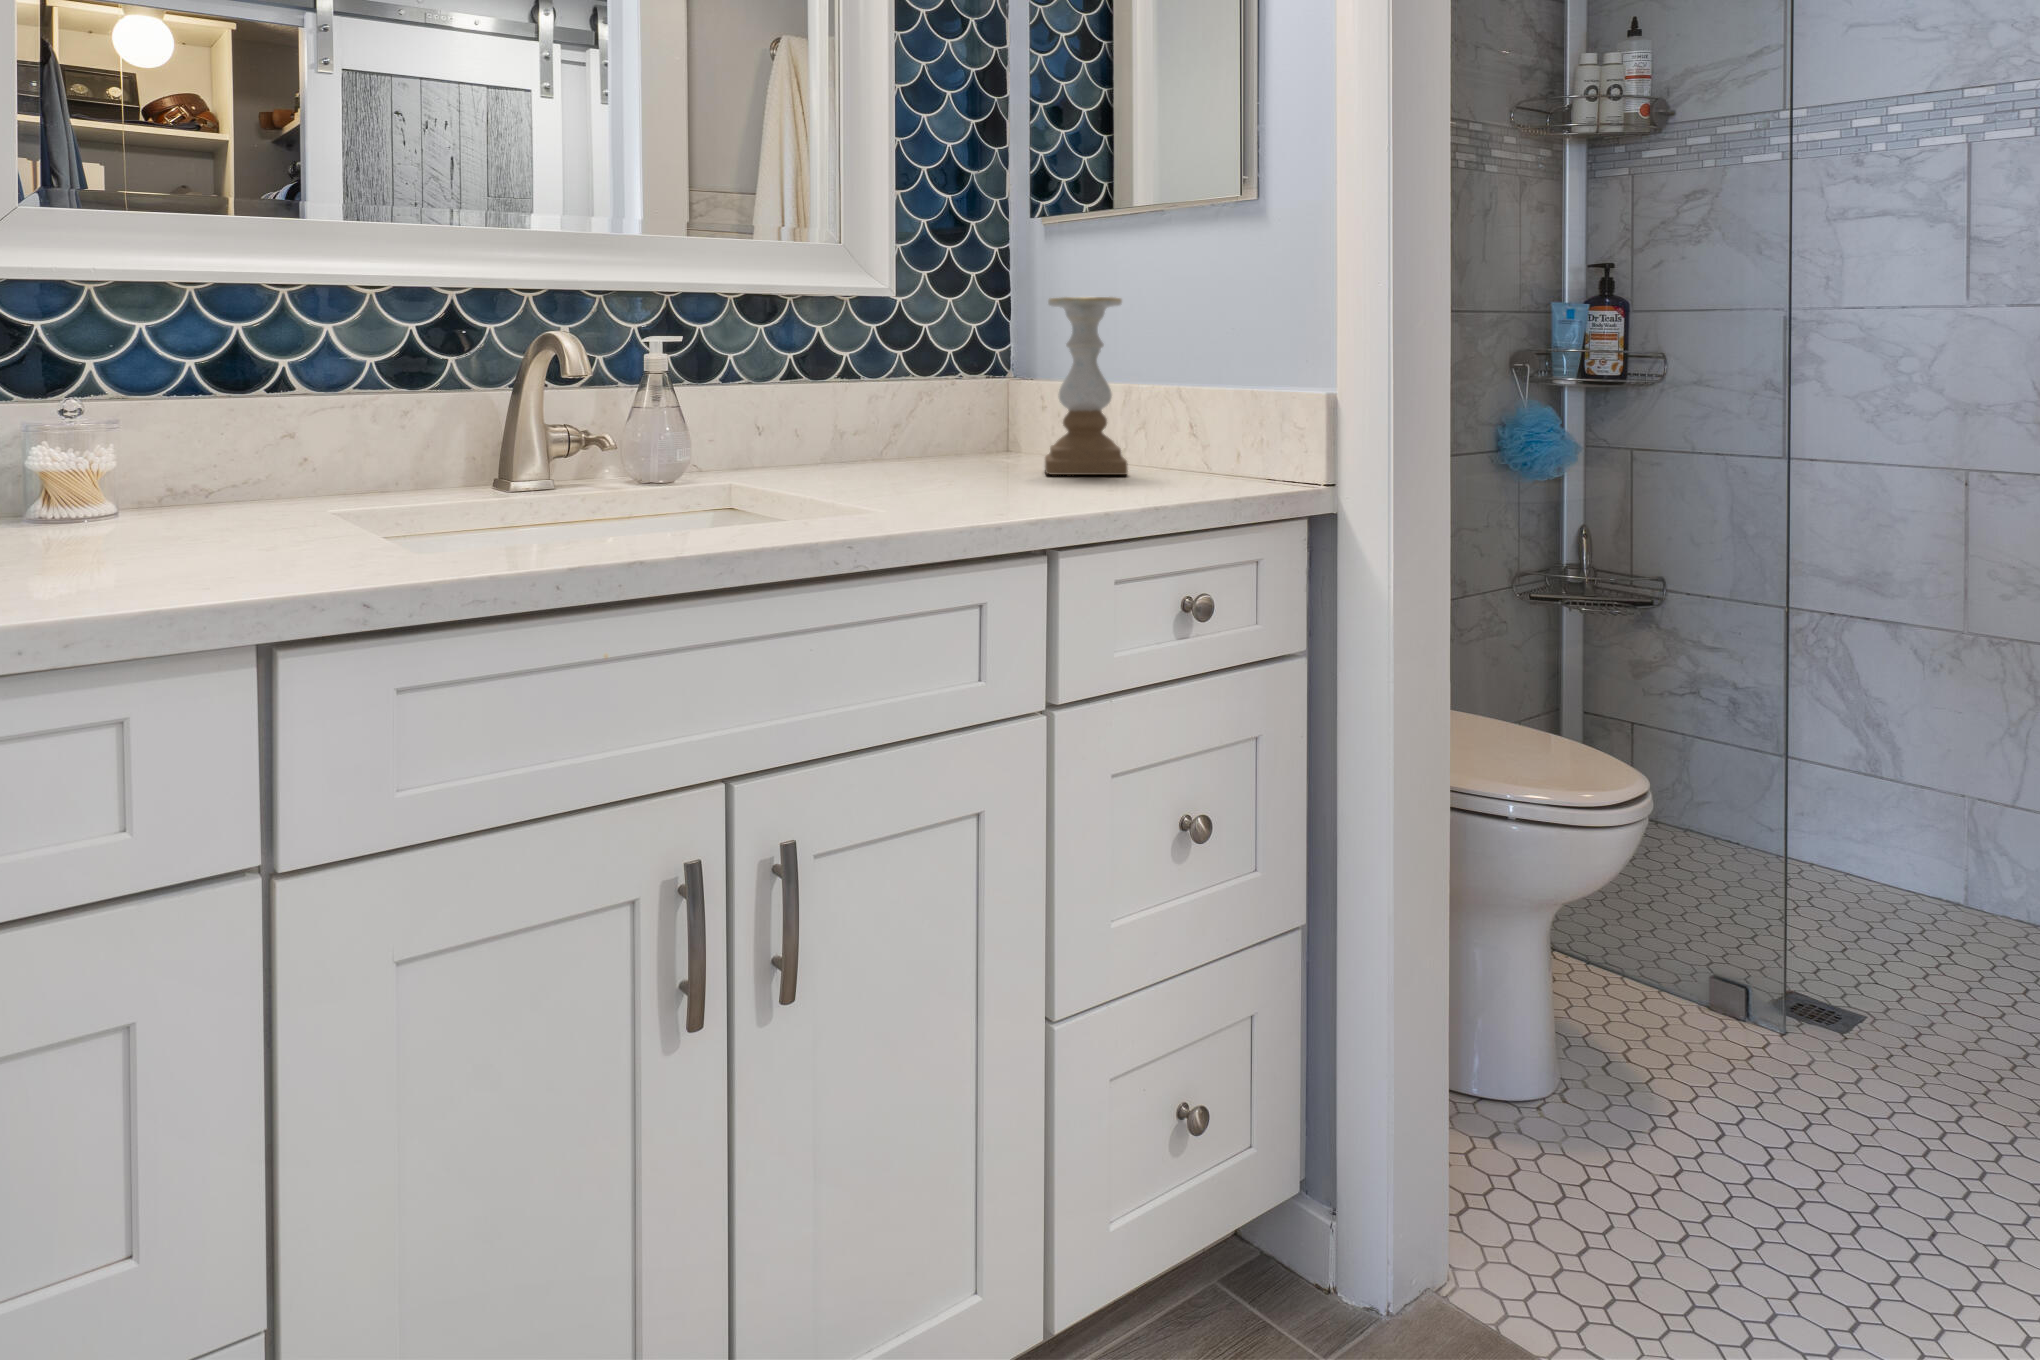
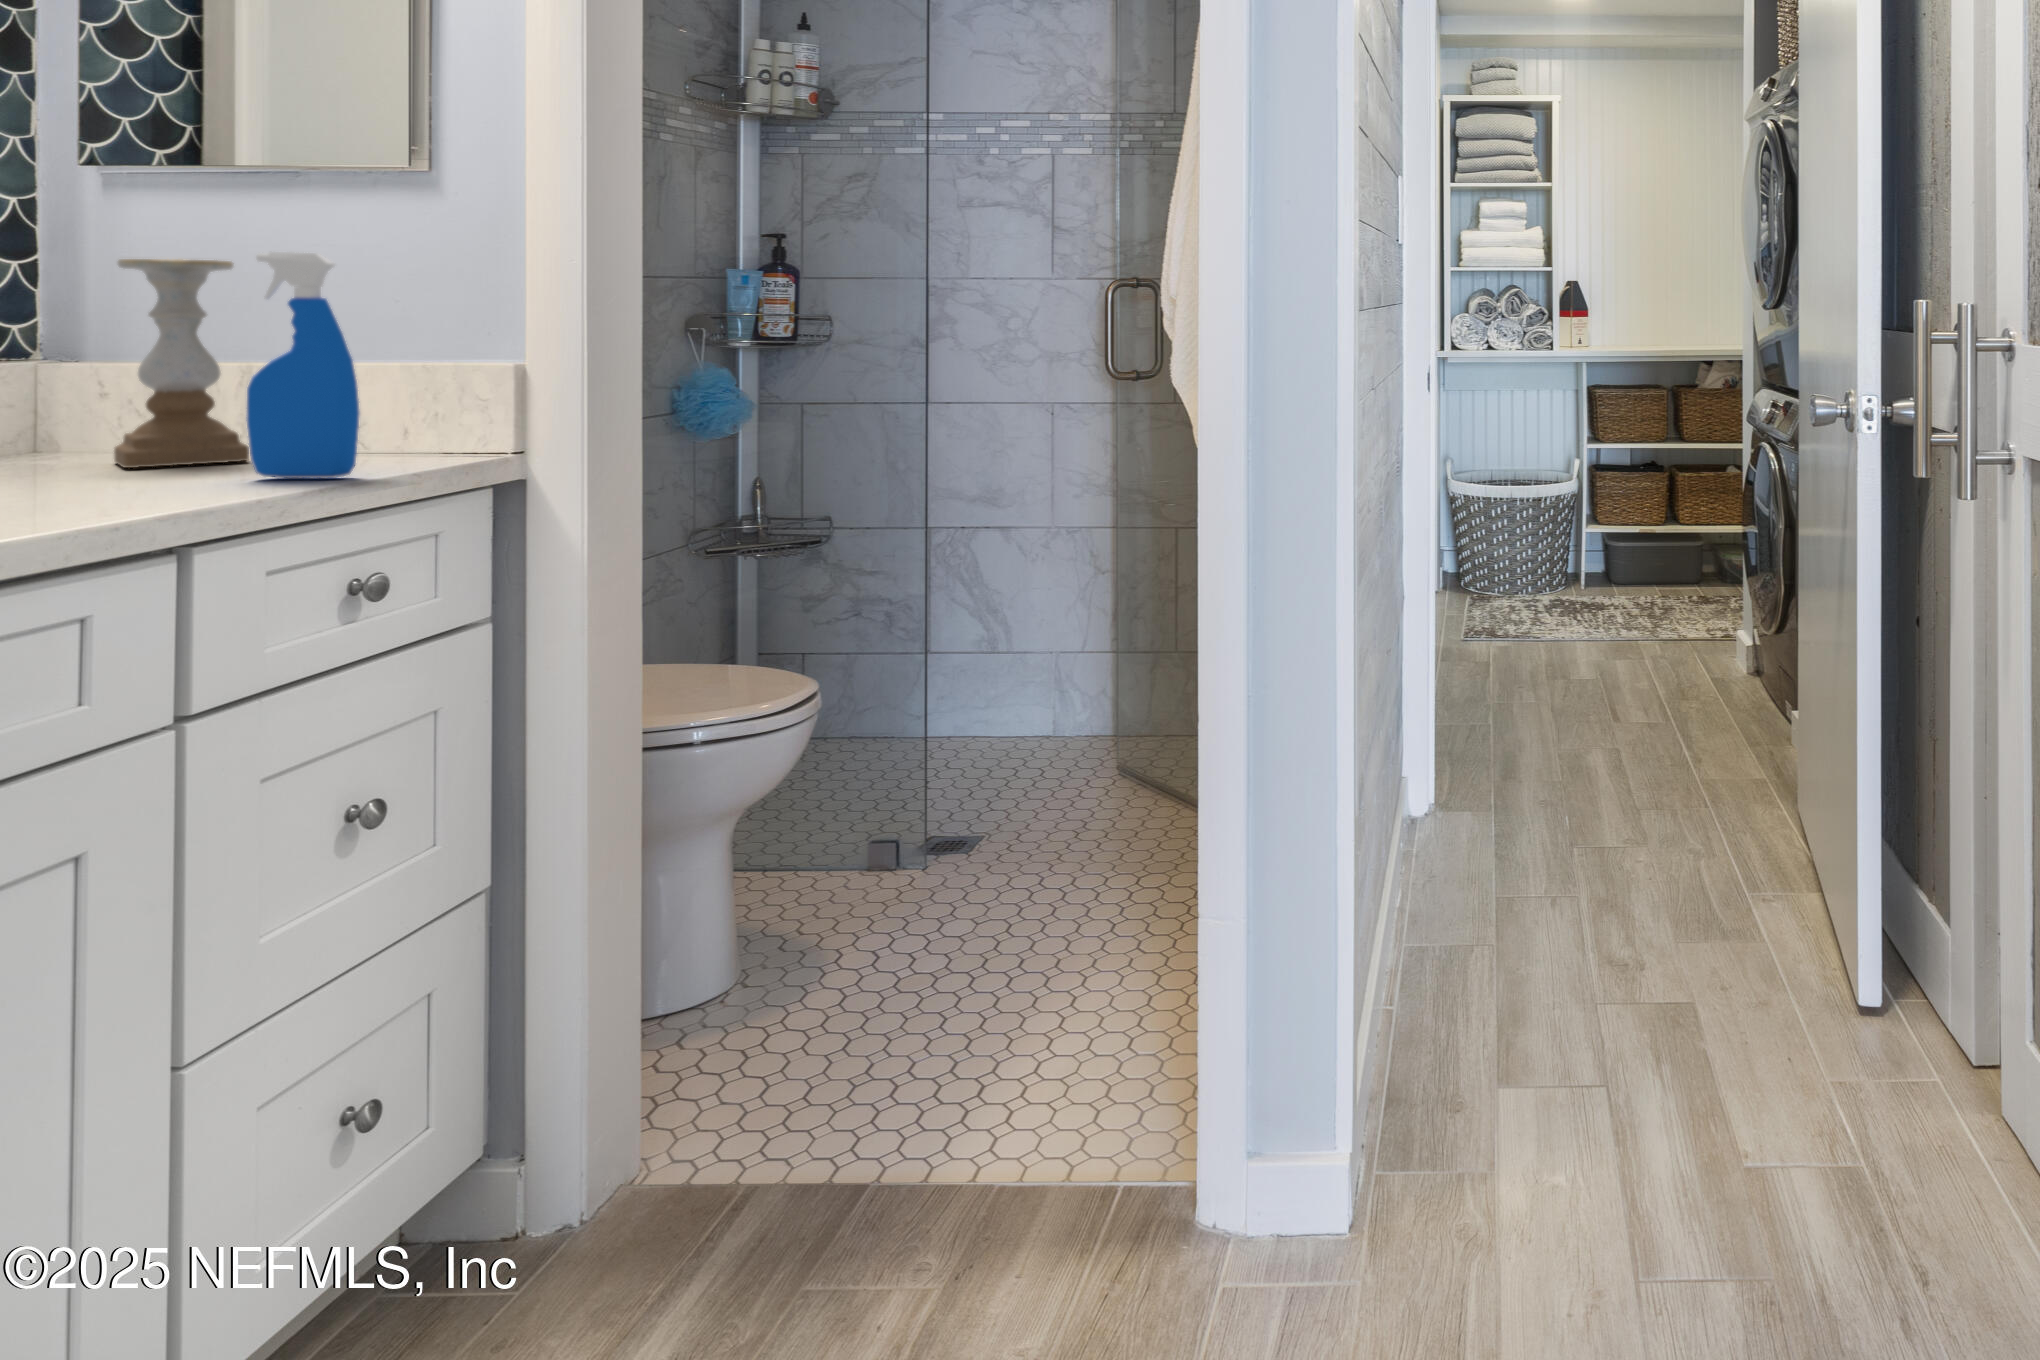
spray bottle: none [1116,285,1197,497] -> present [246,252,359,478]

